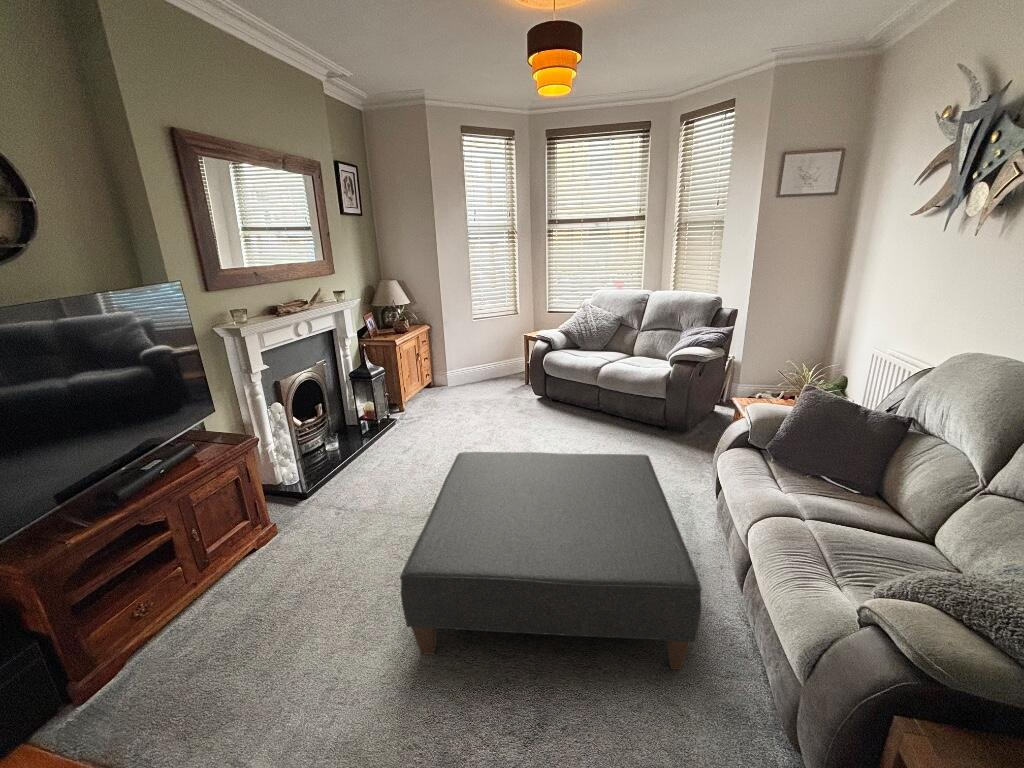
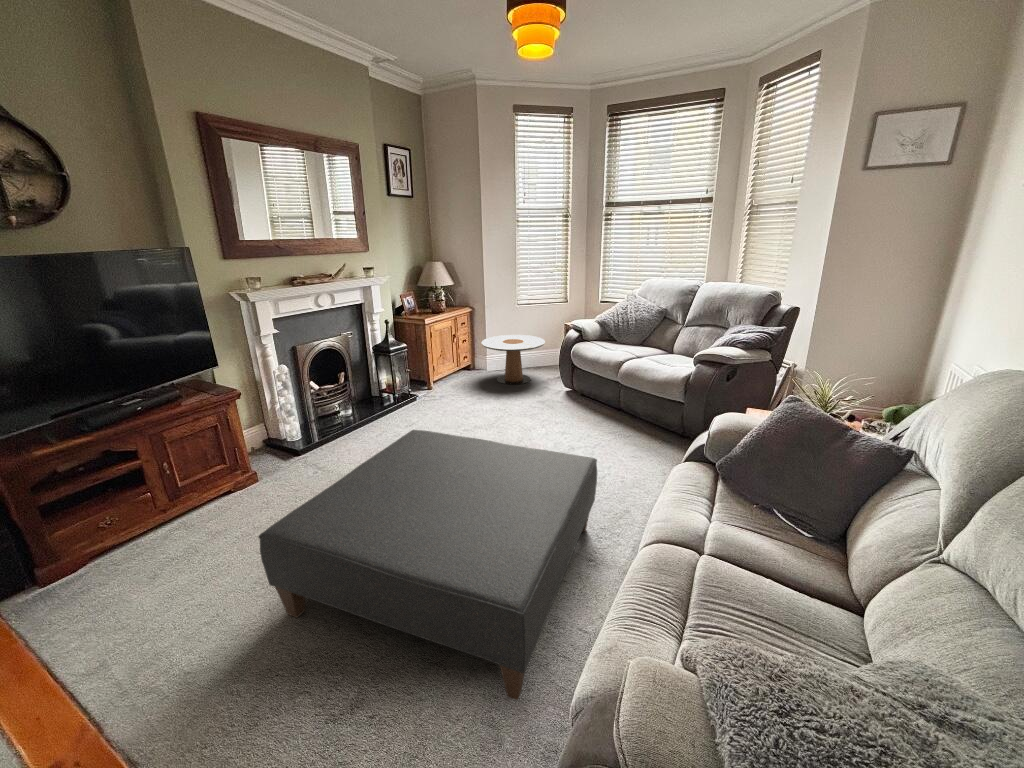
side table: none [447,349,510,399] -> present [482,335,545,385]

